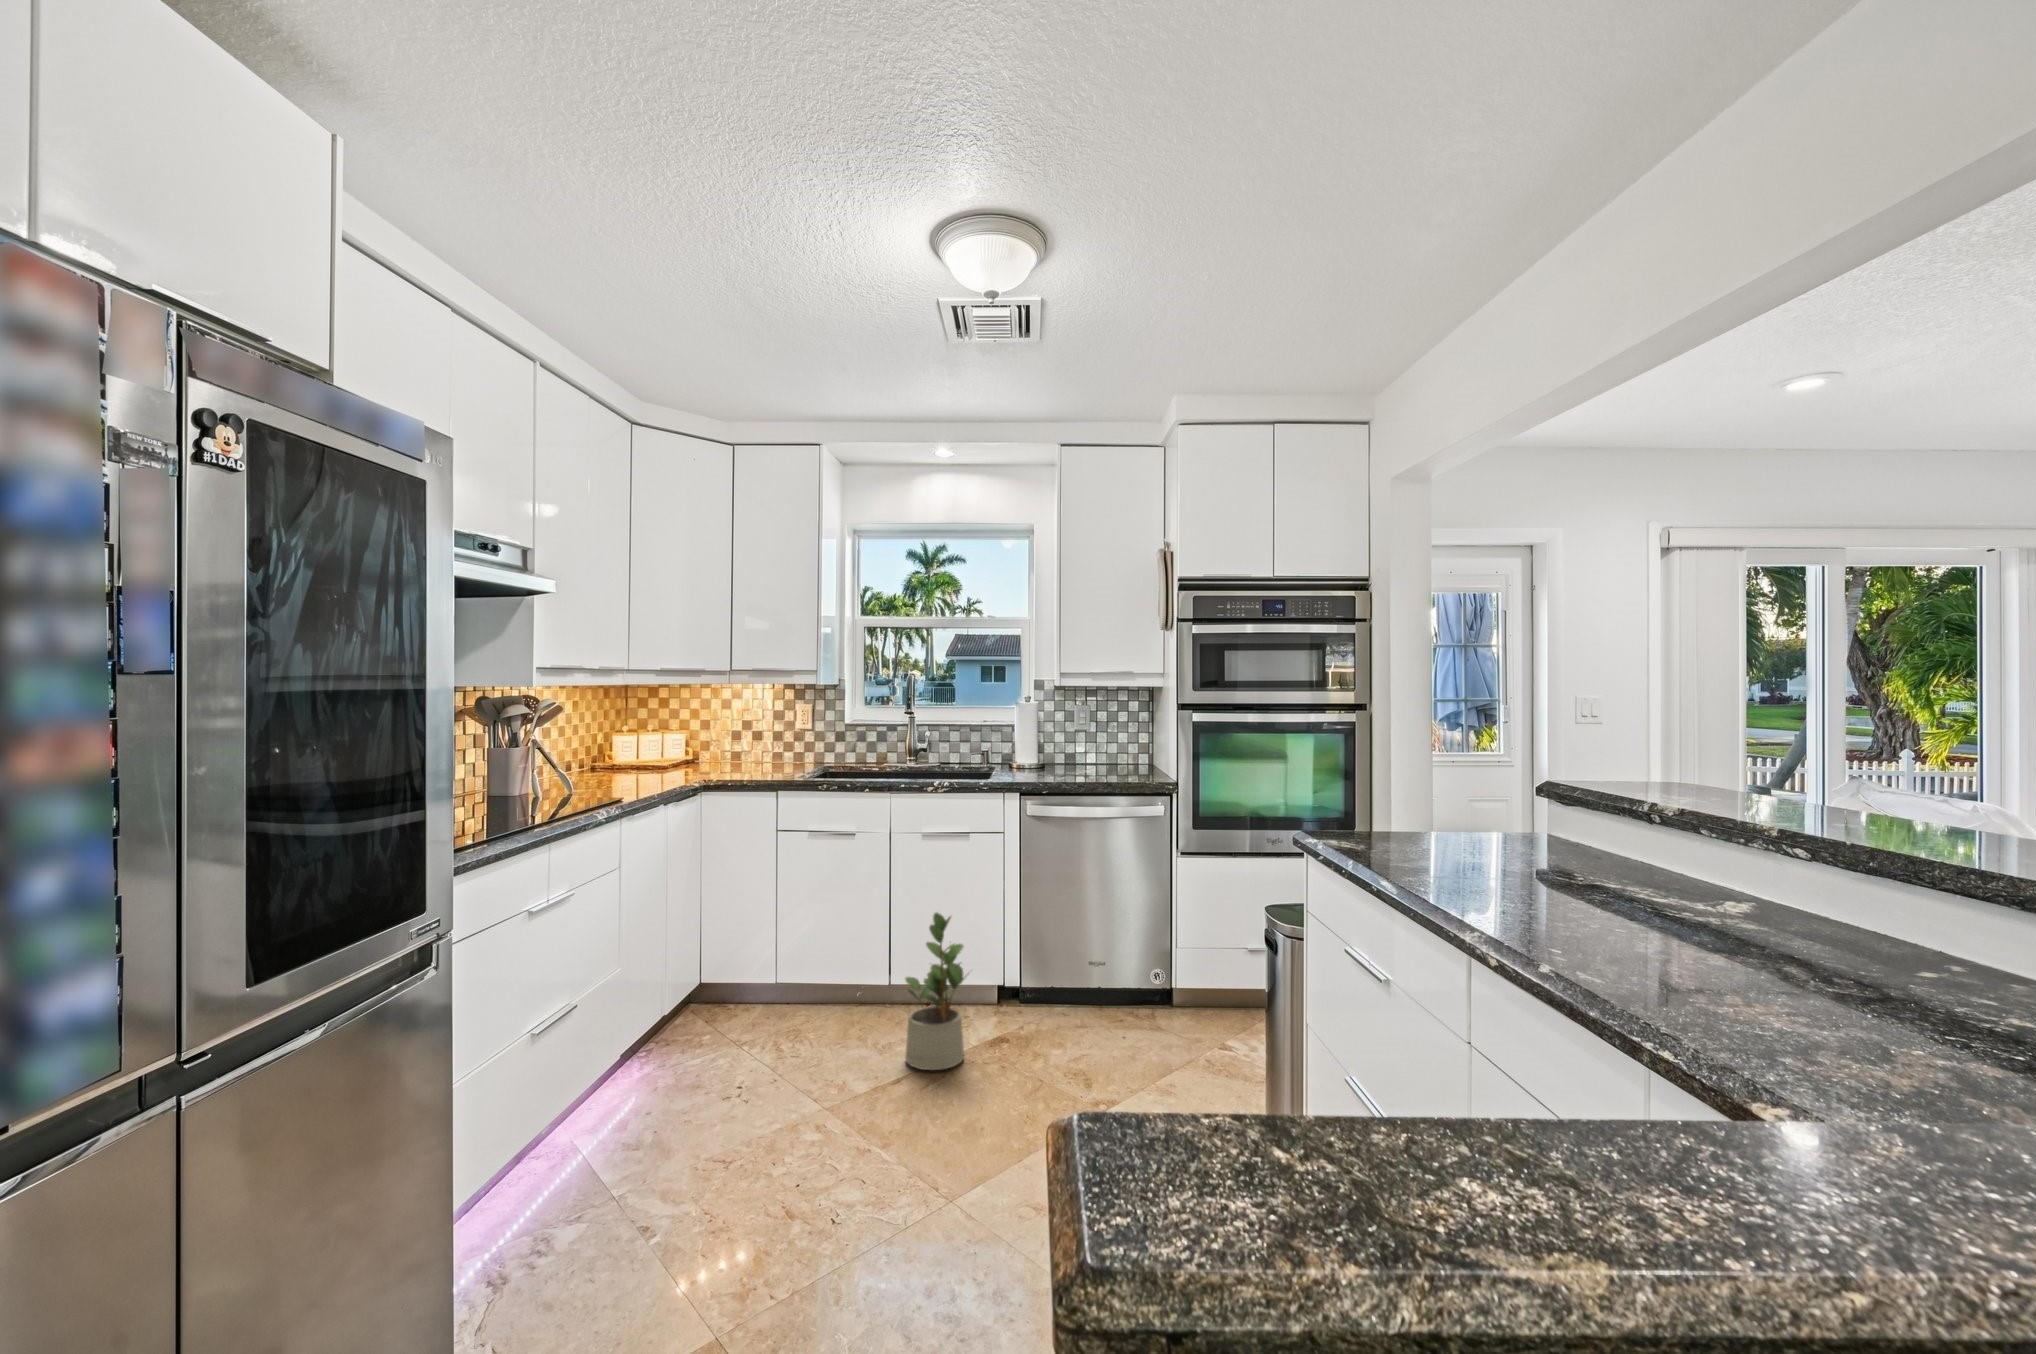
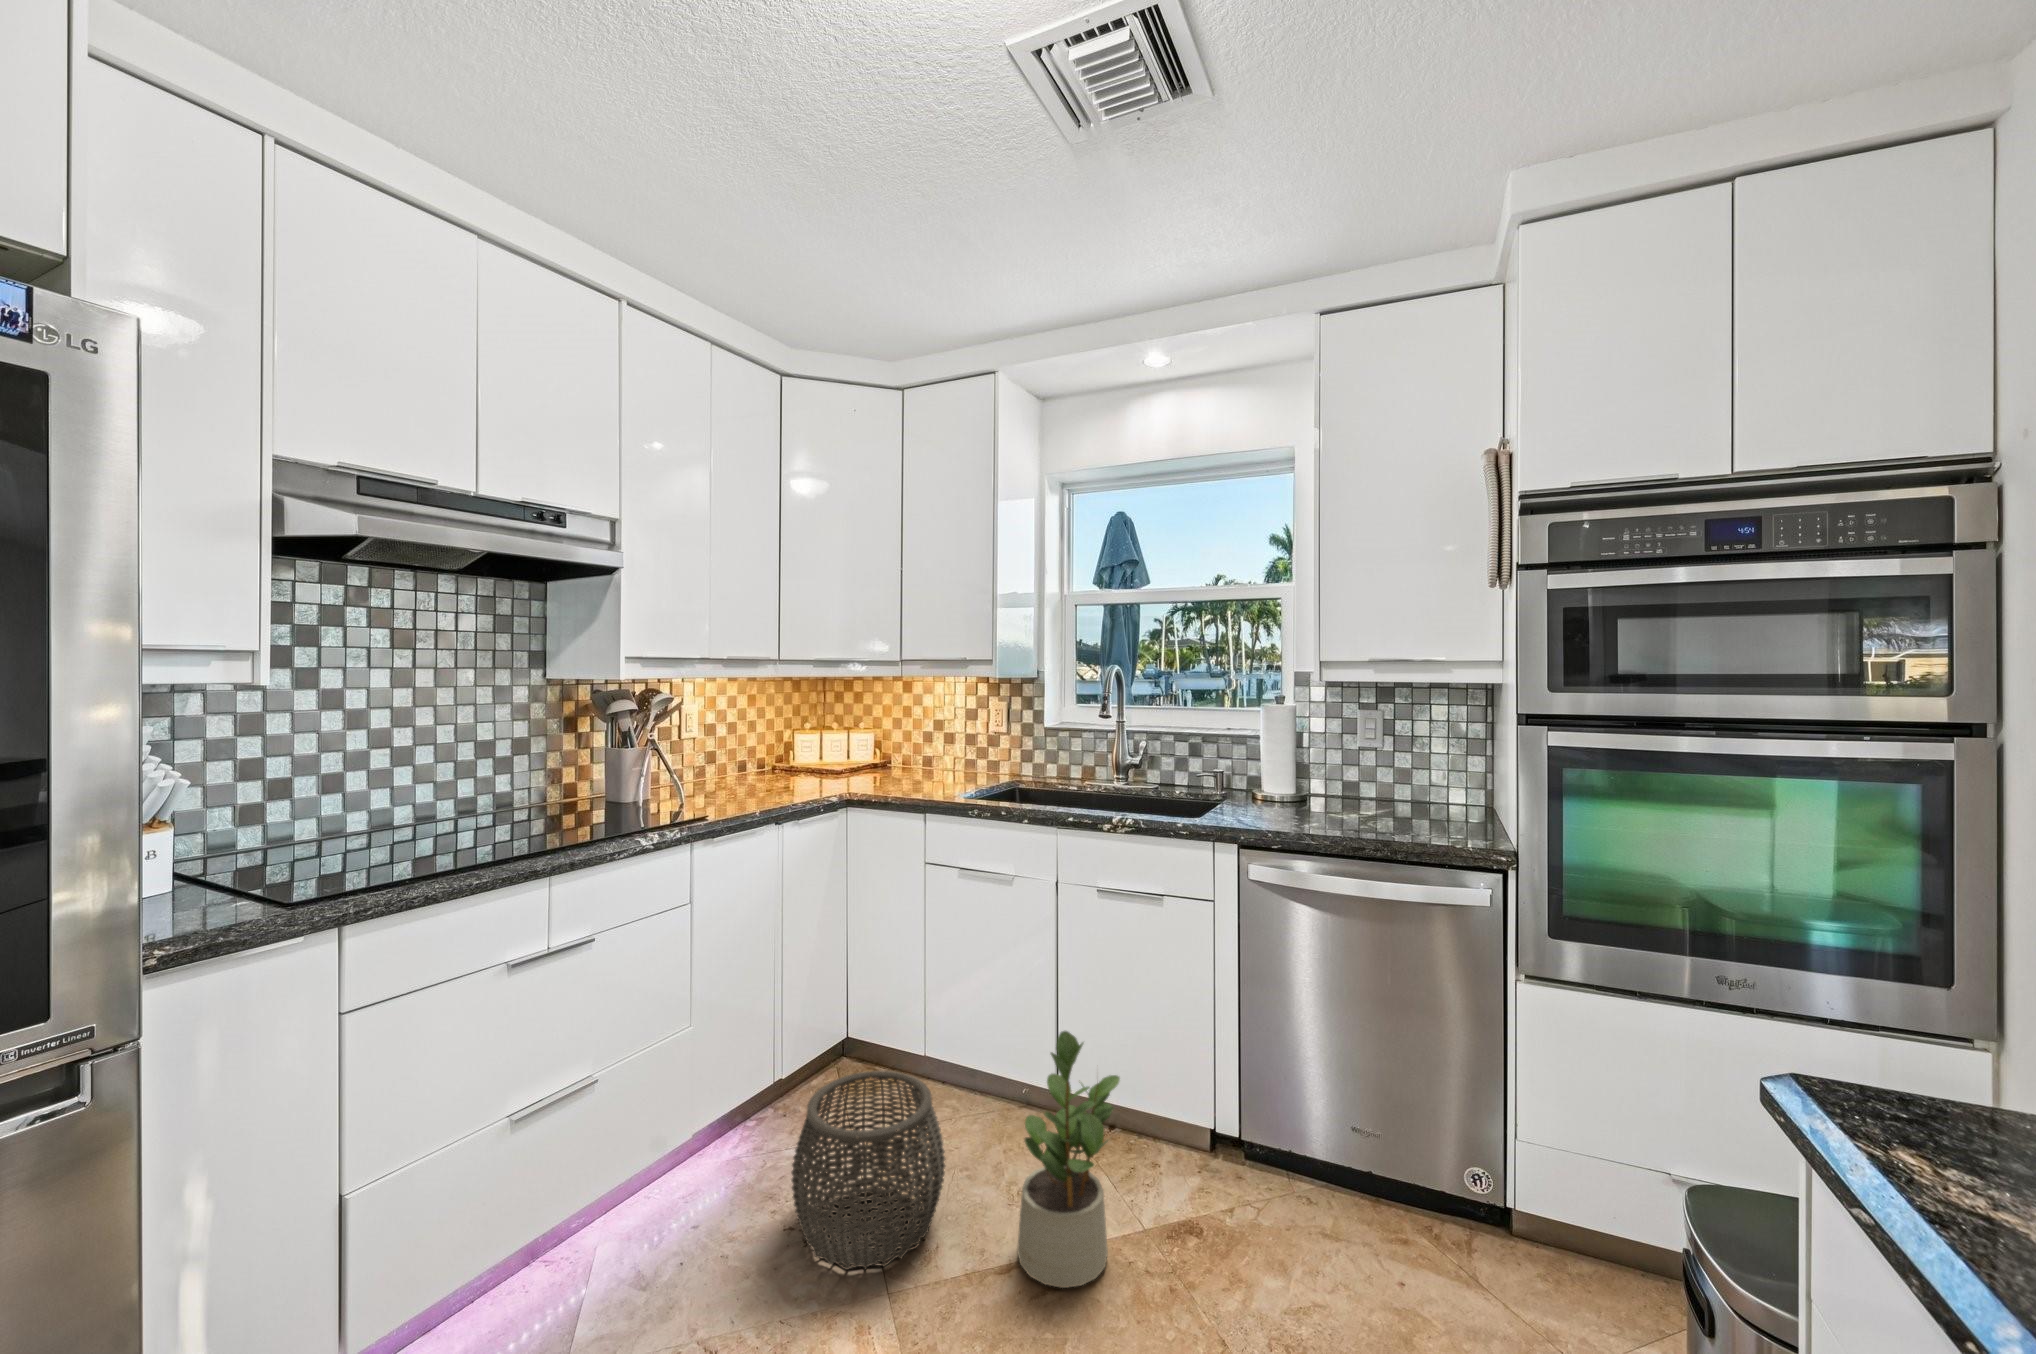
woven basket: none [741,970,852,1093] -> present [791,1071,946,1270]

